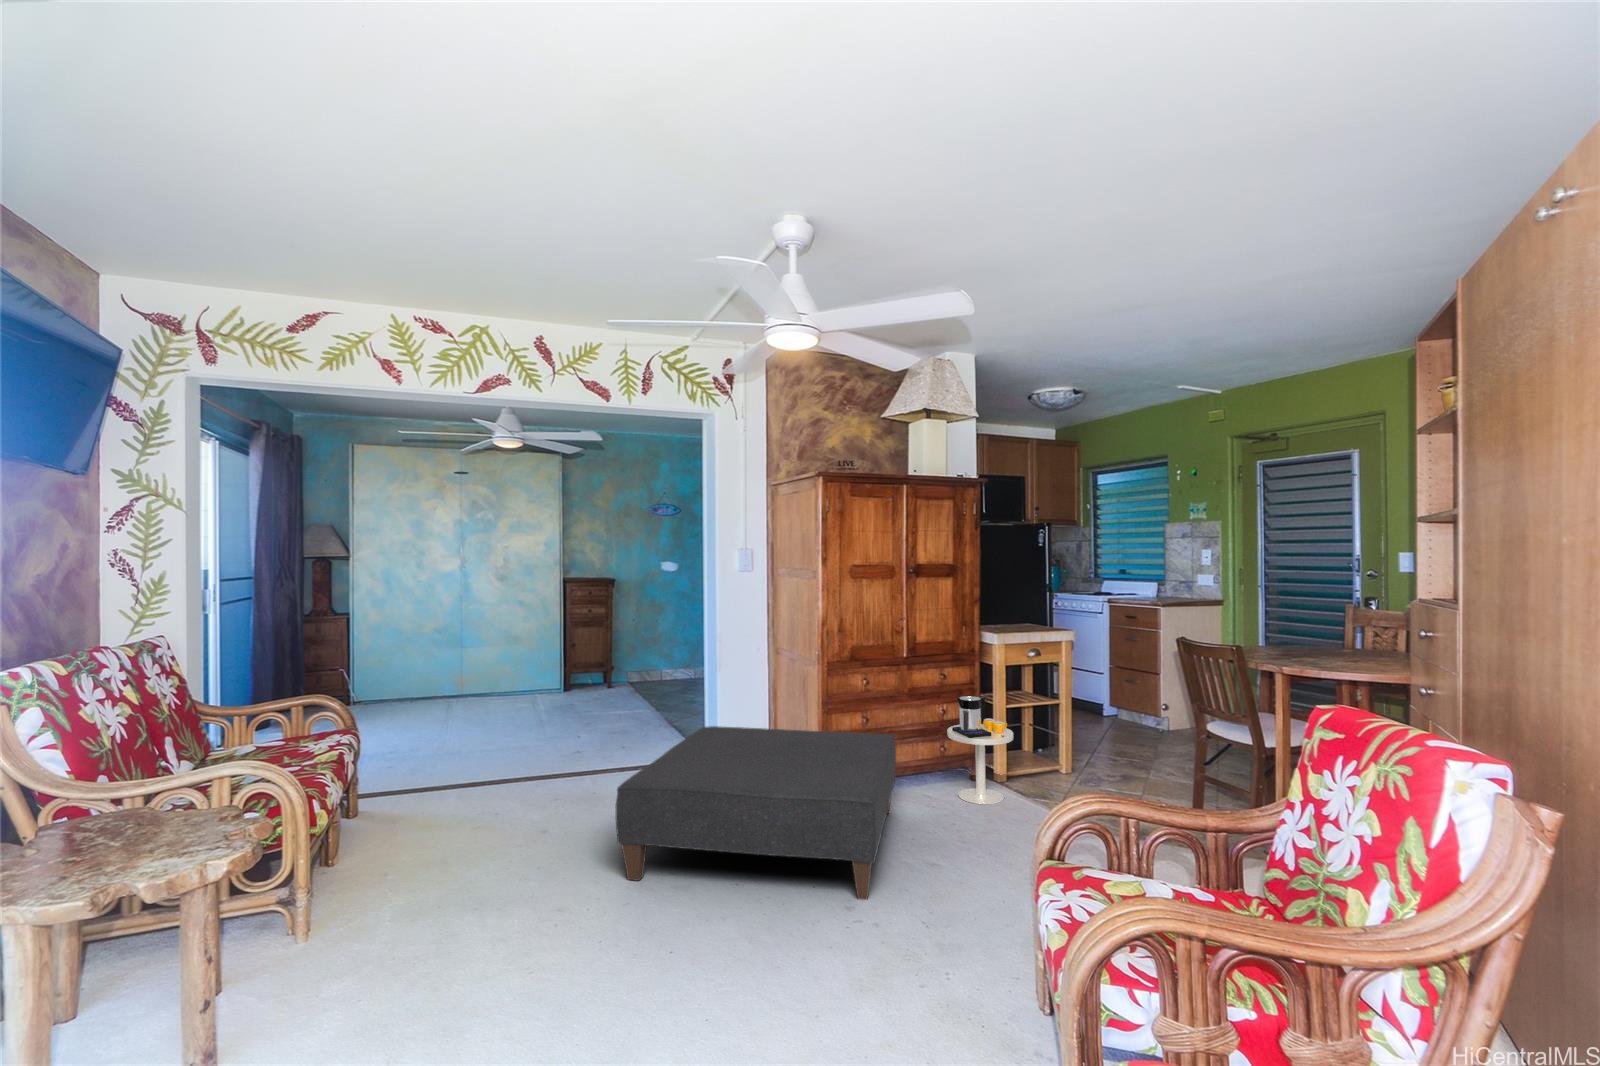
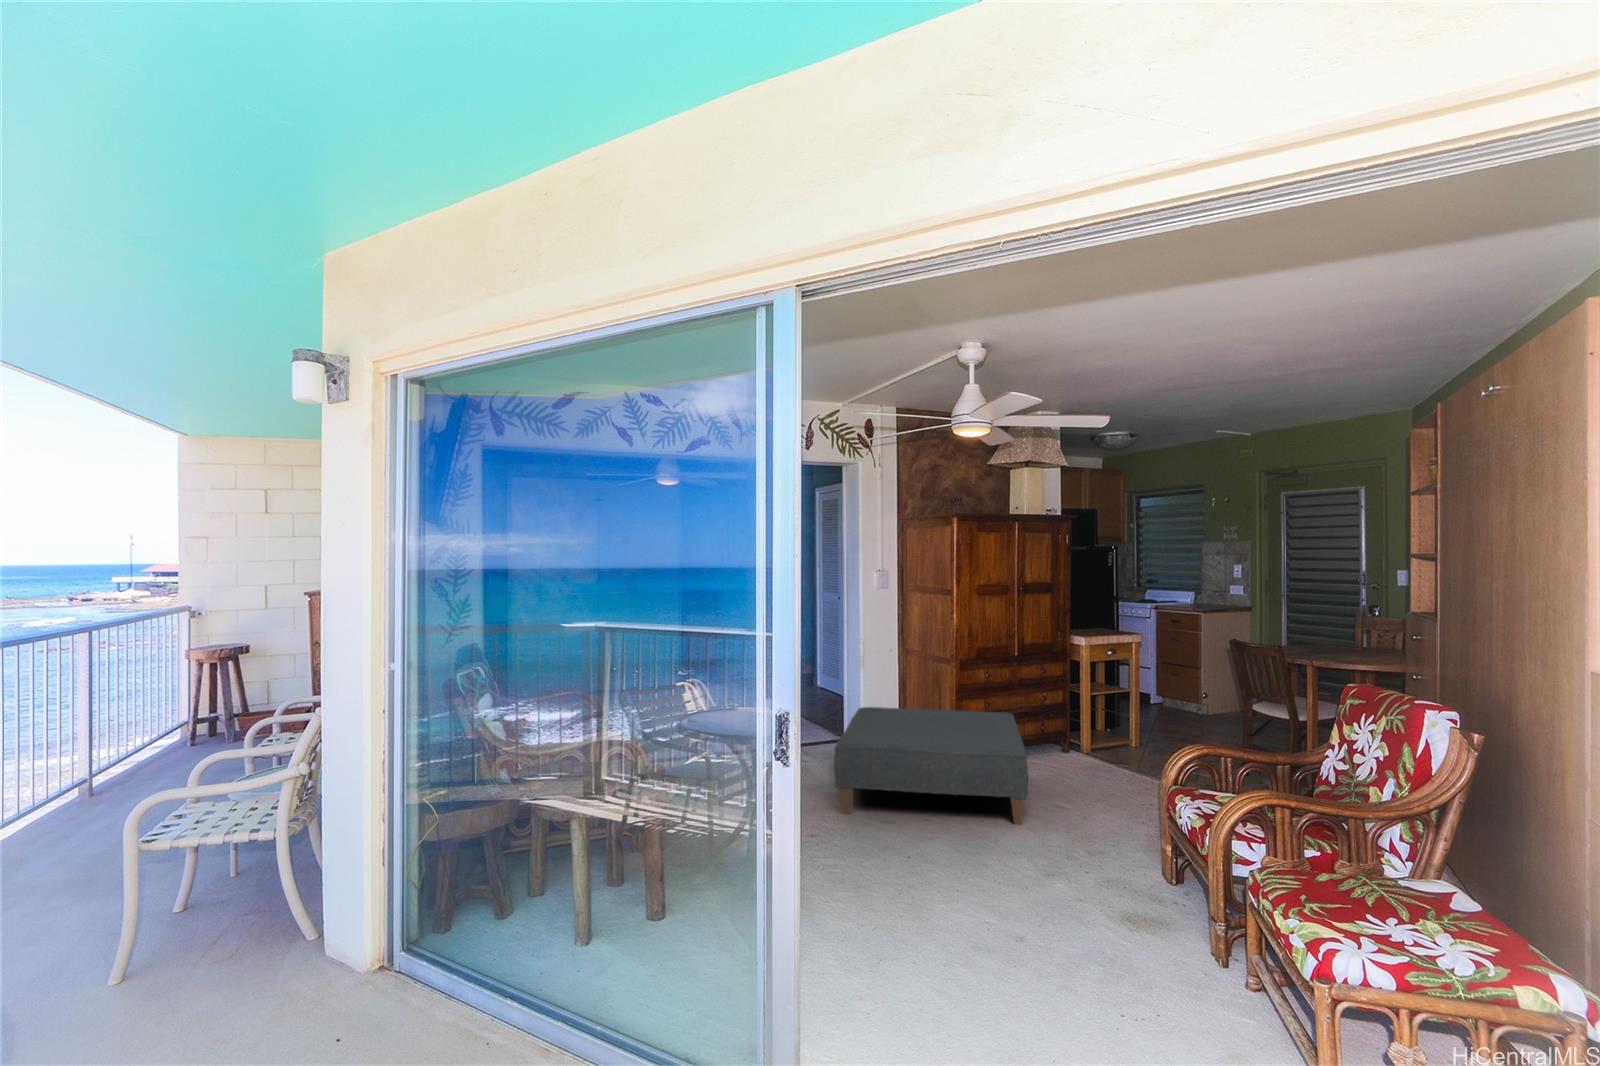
side table: present [947,696,1013,804] -> none [1048,684,1100,766]

